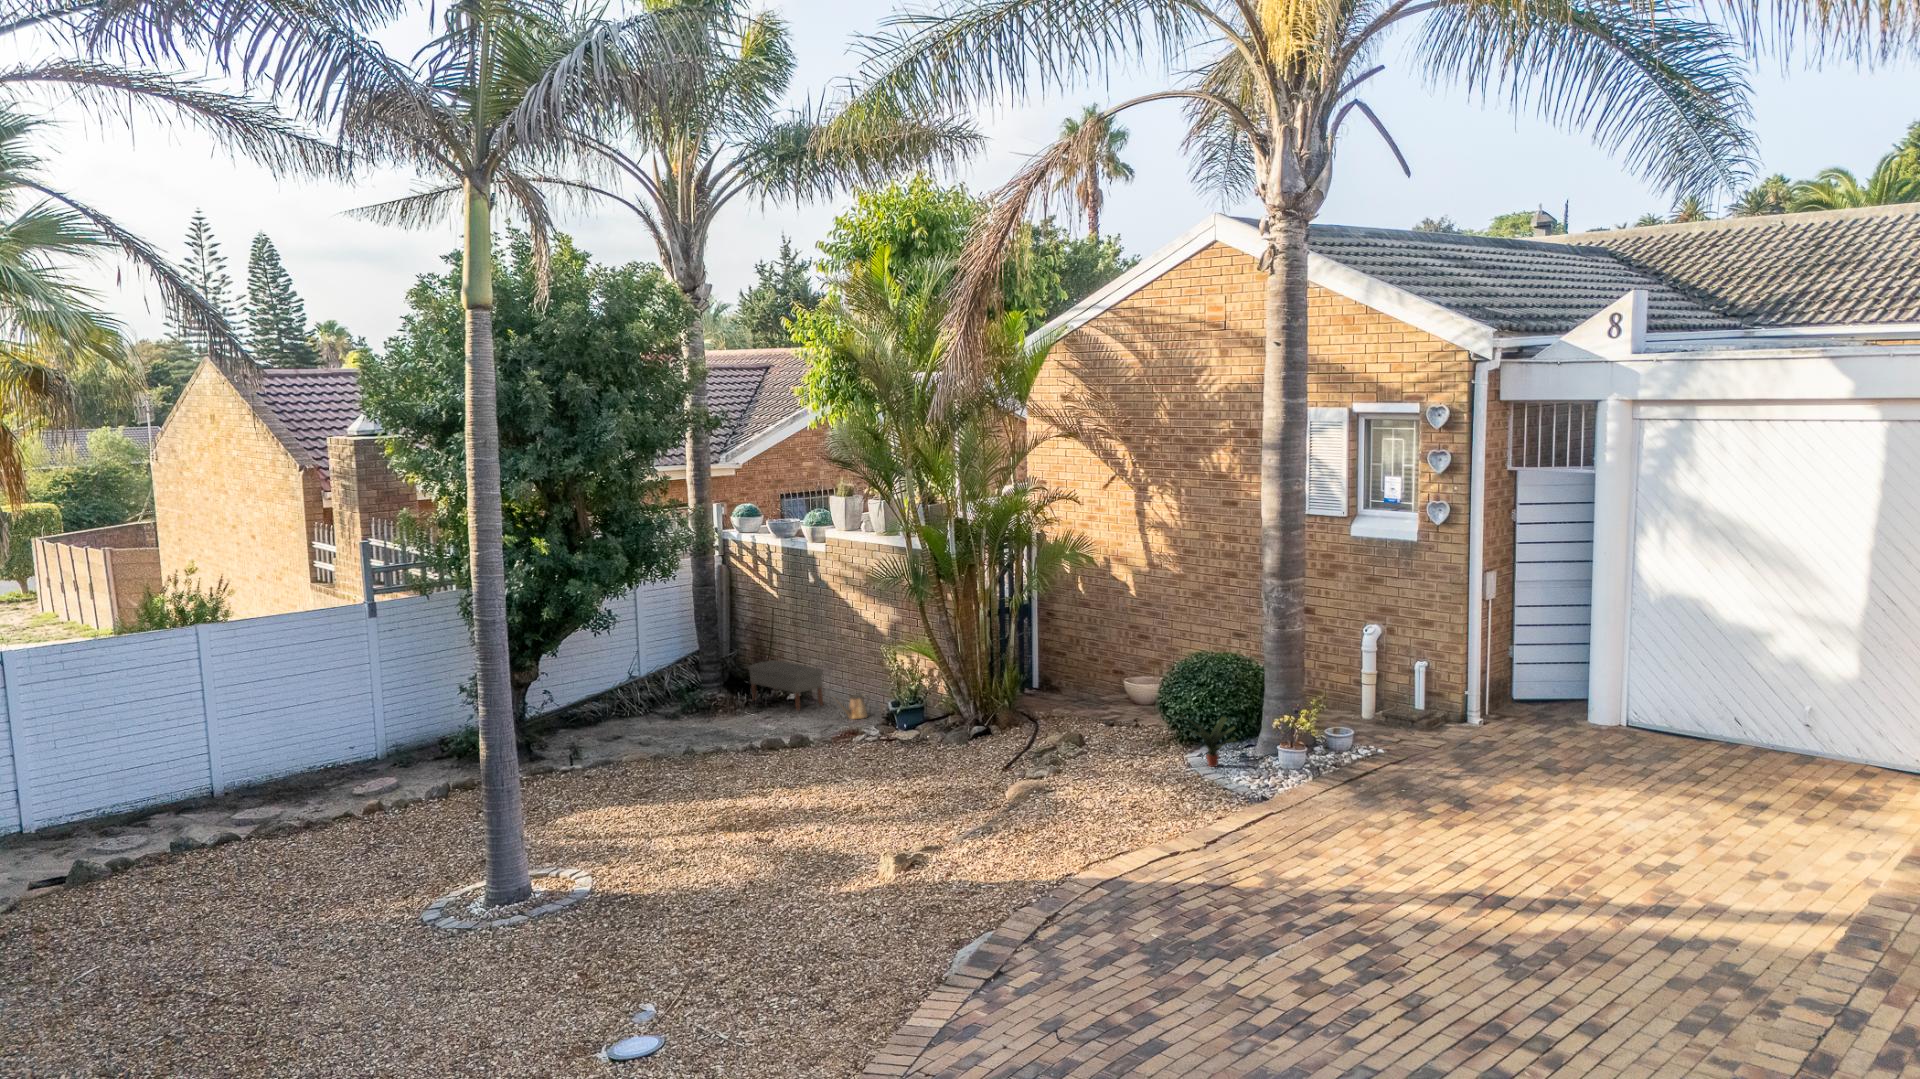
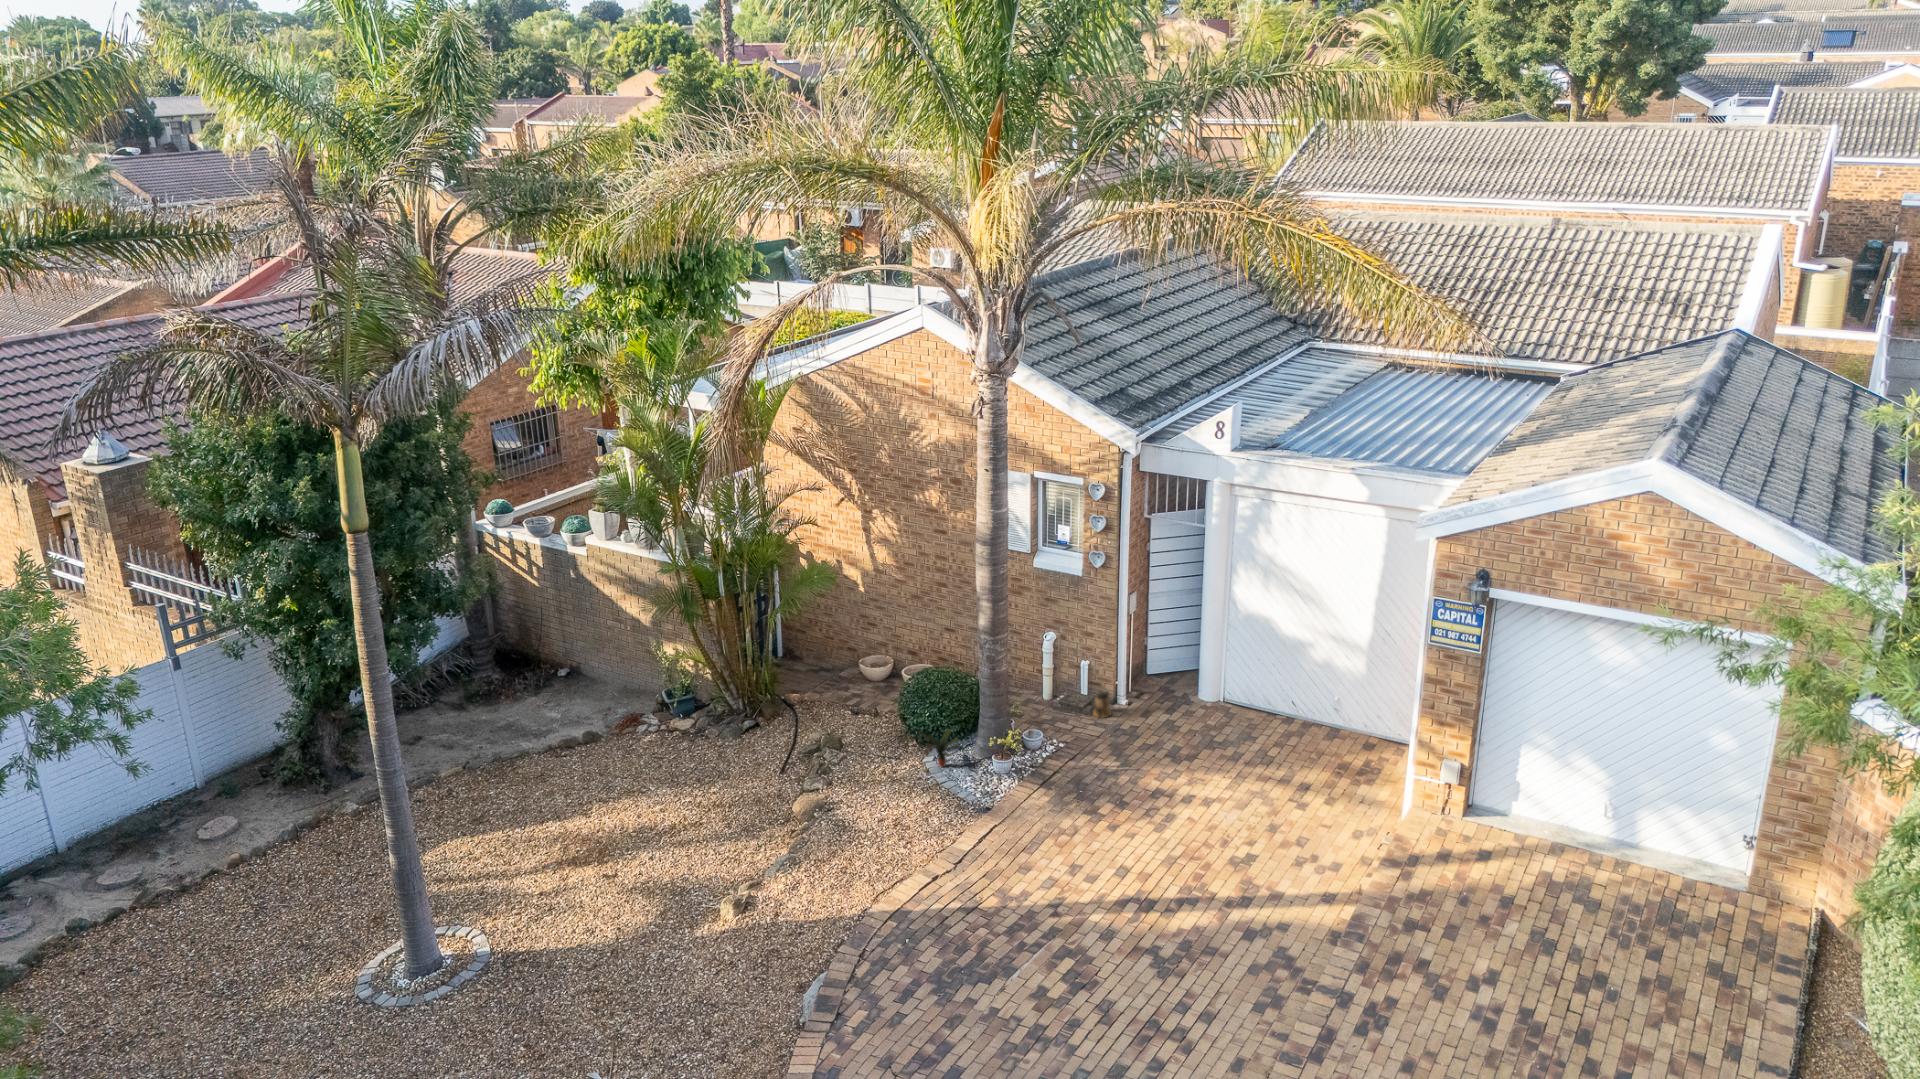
bench: present [749,660,823,711] -> none [519,640,593,691]
watering can: present [837,694,870,719] -> present [1093,691,1112,718]

